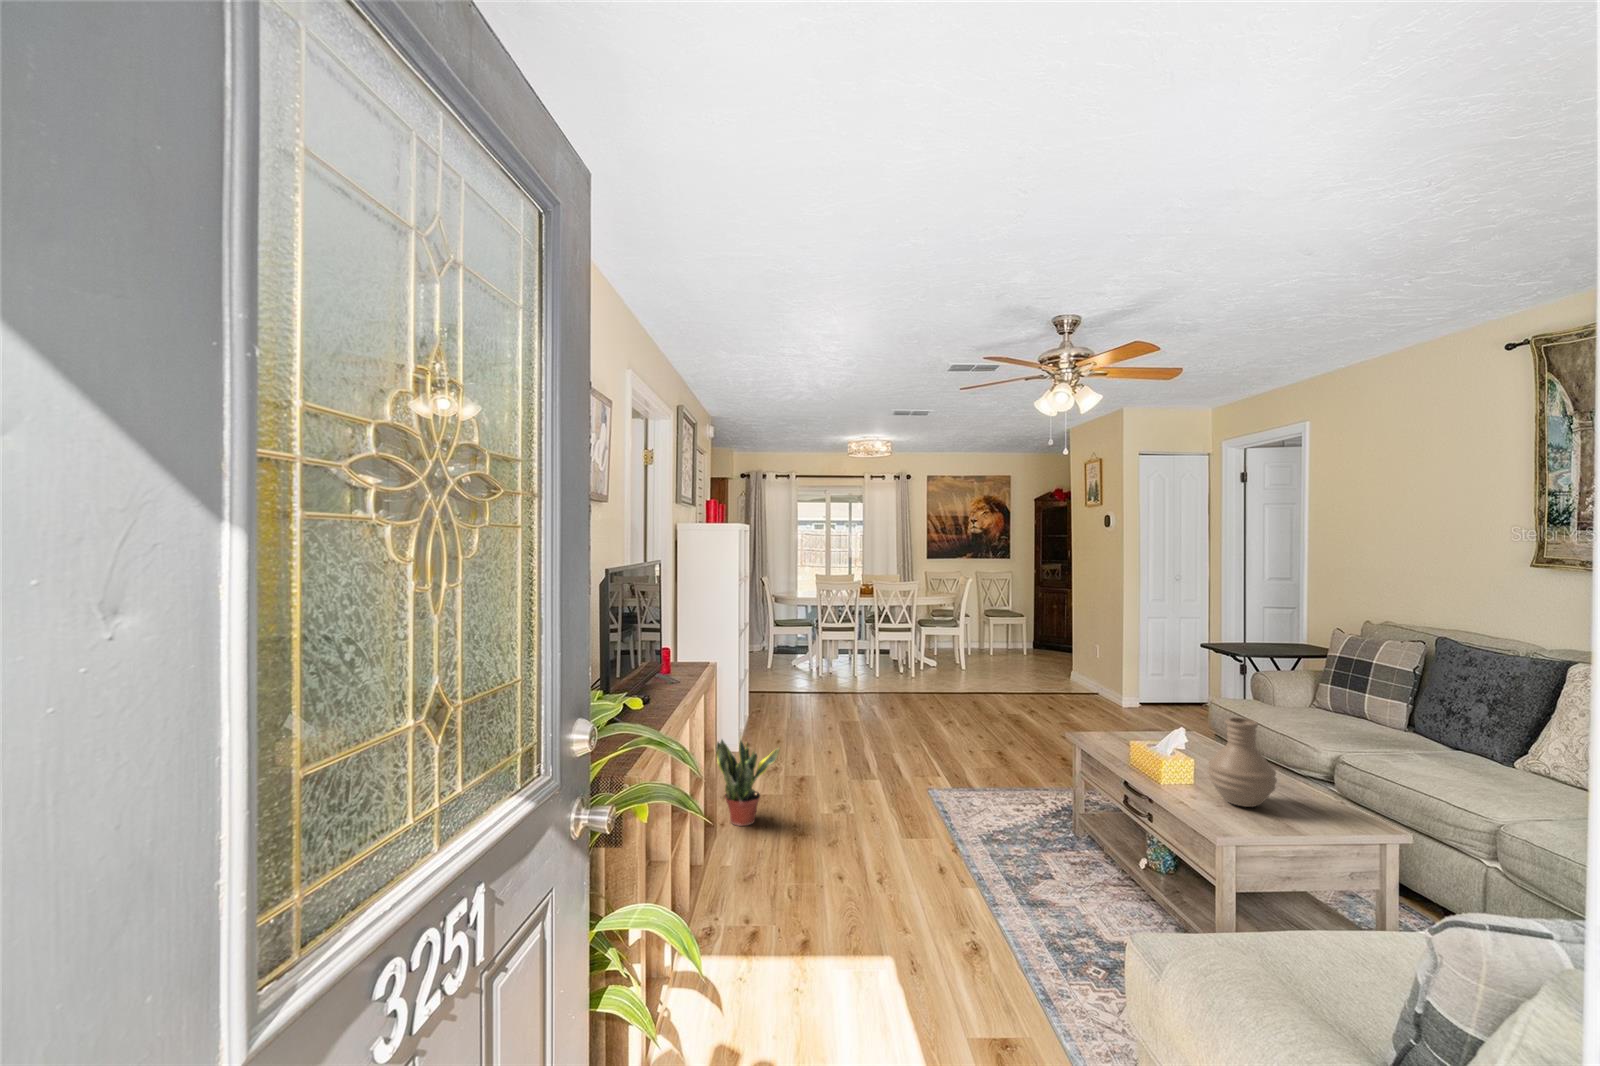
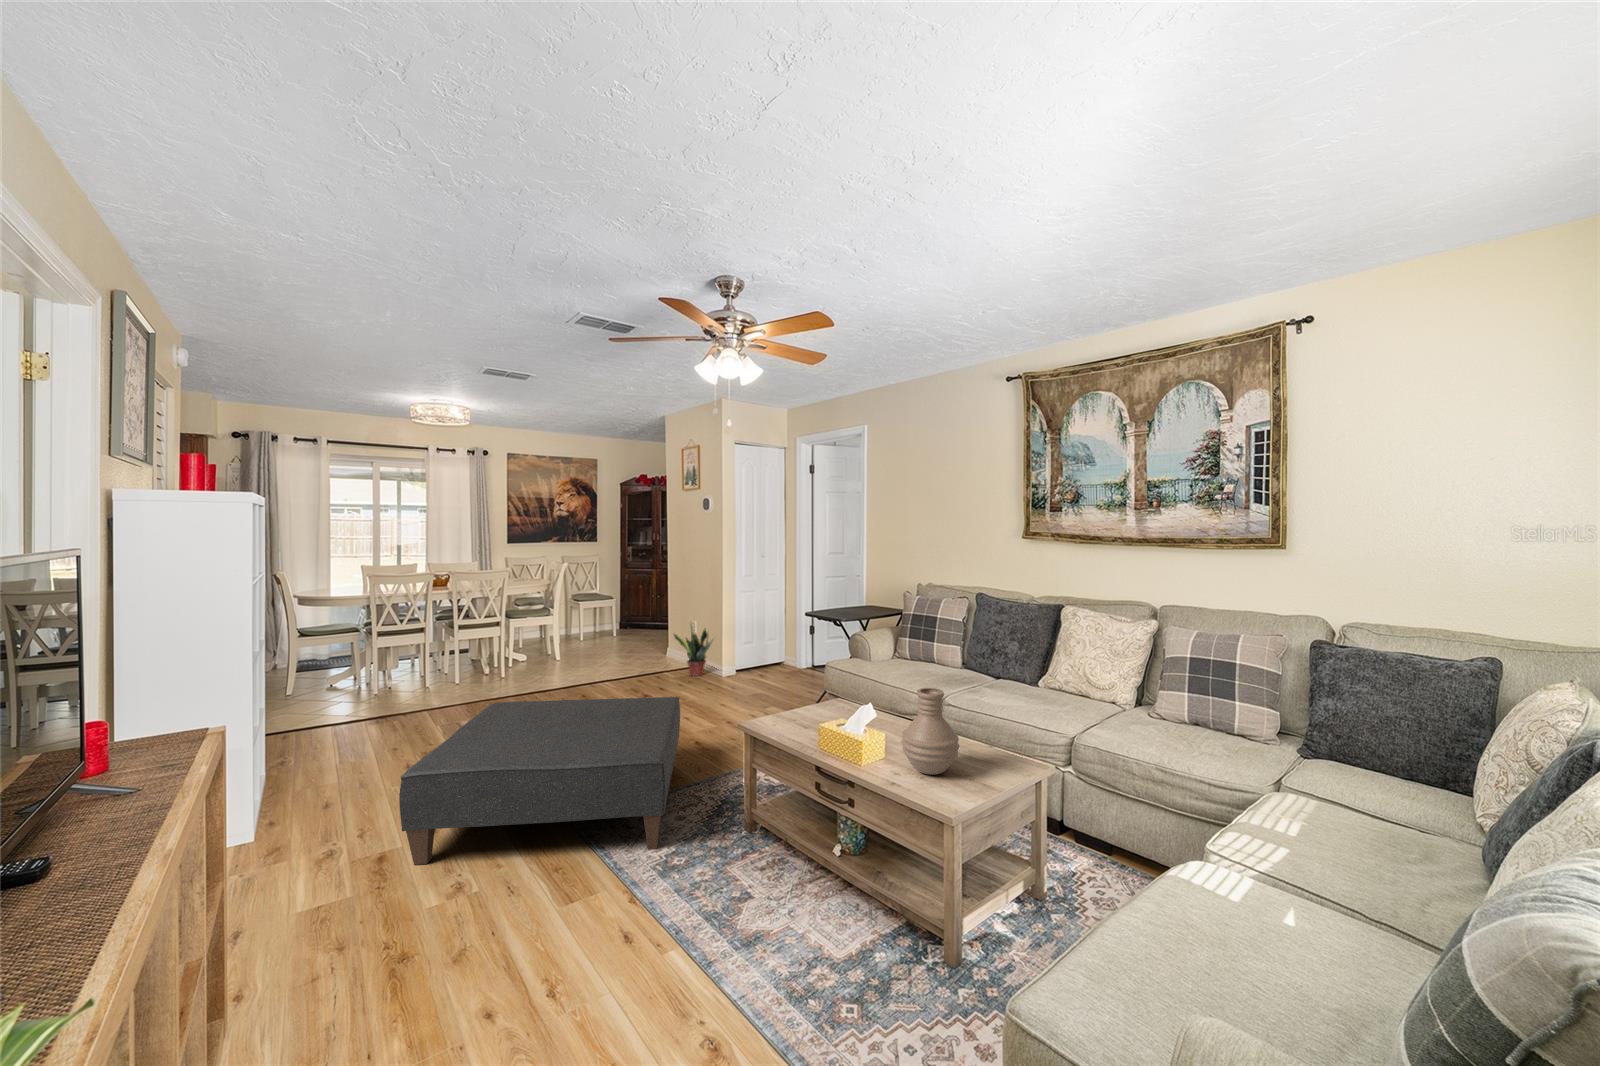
ottoman: none [810,688,1040,825] -> present [399,697,680,865]
potted plant: present [716,740,780,826] -> present [674,624,713,676]

